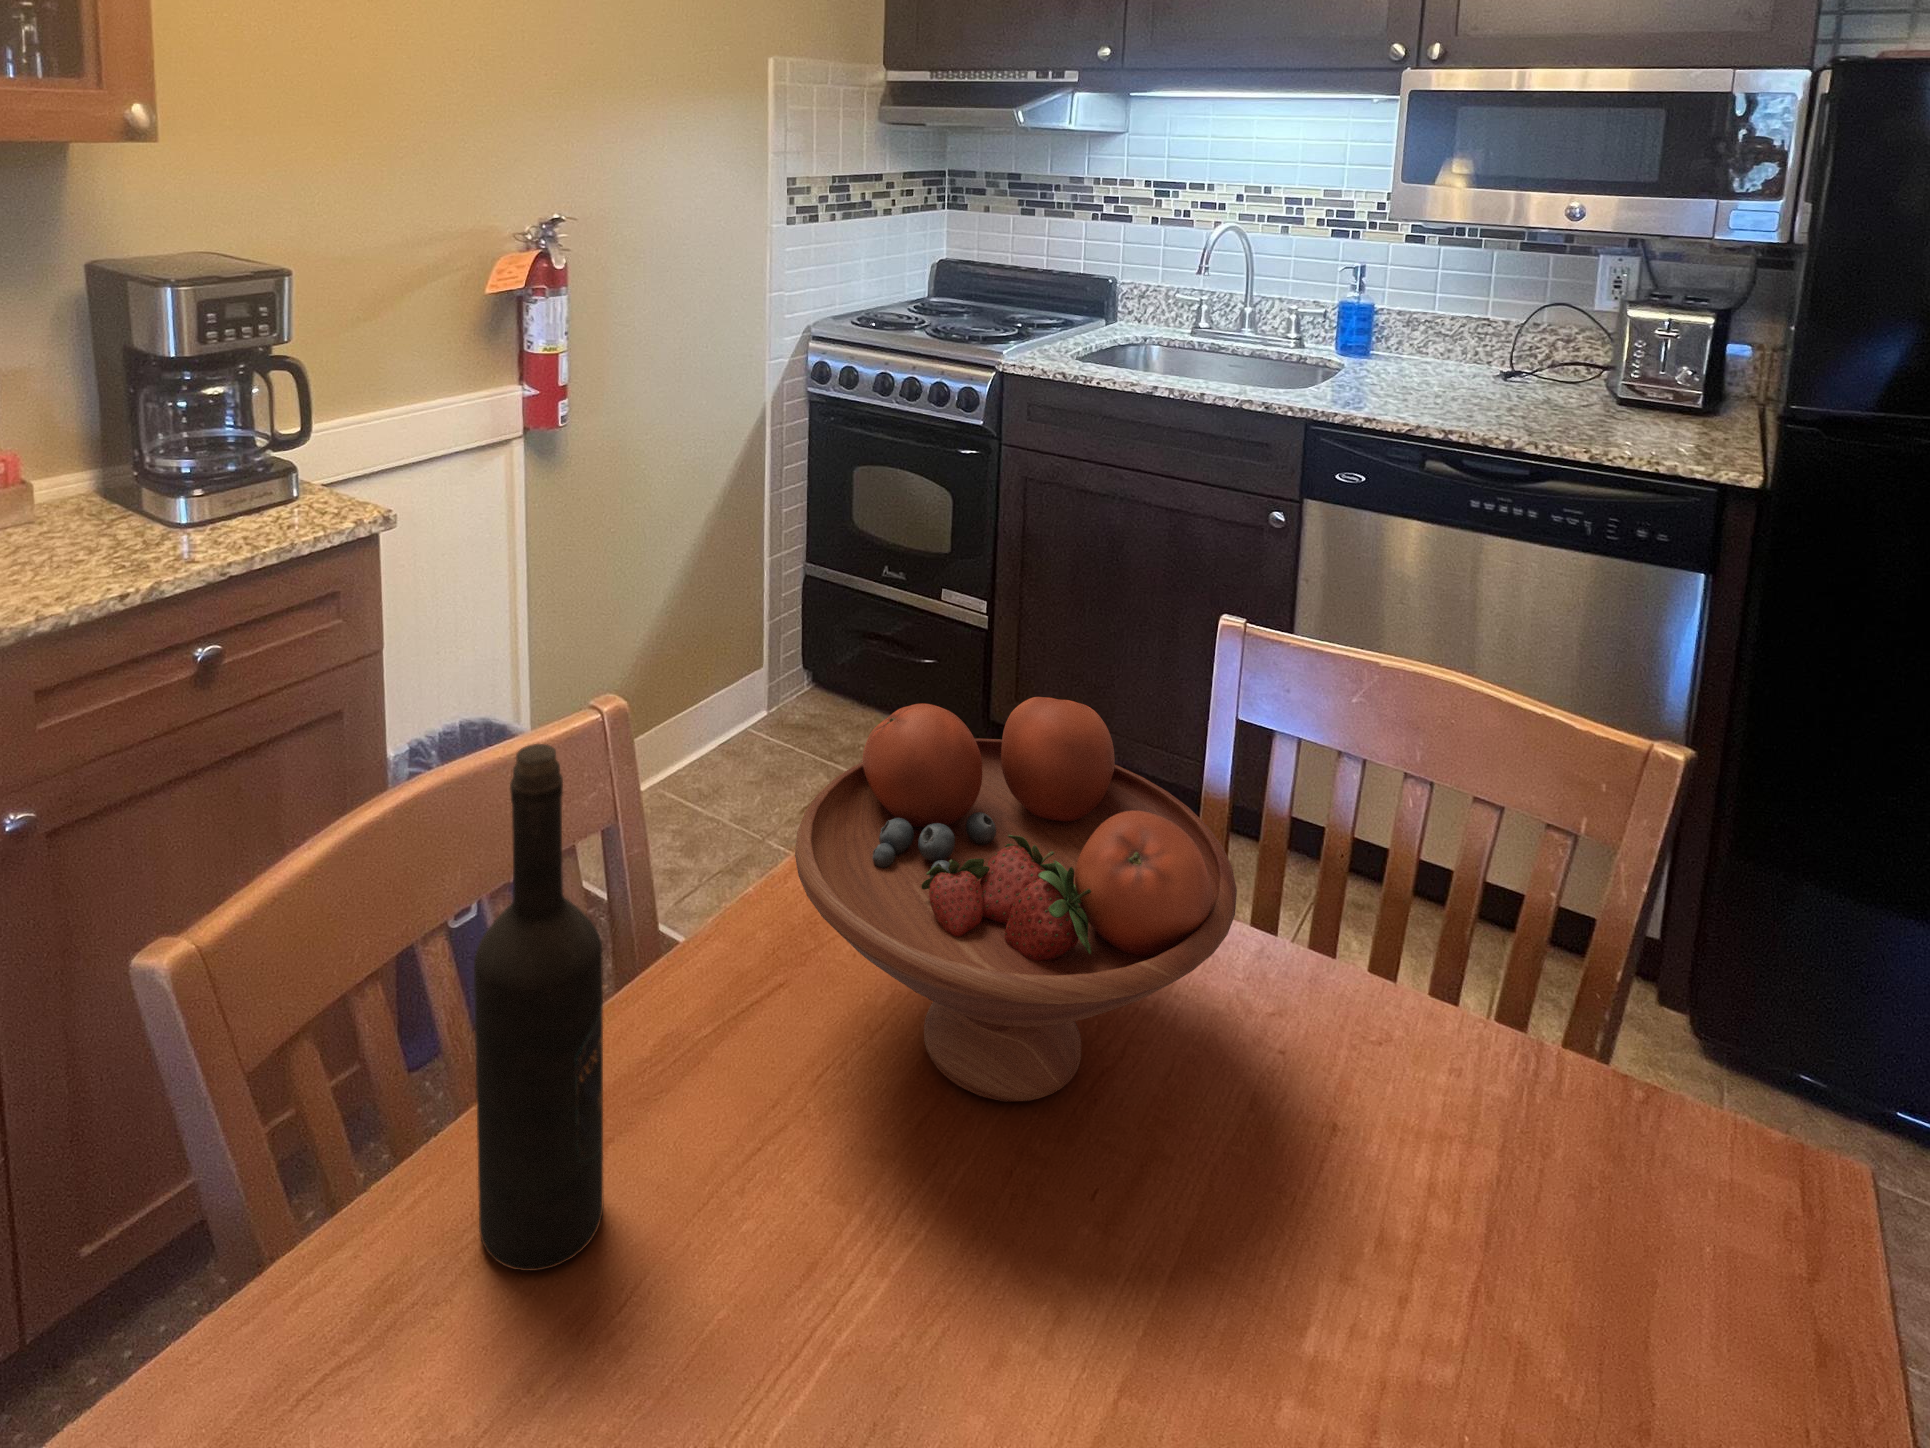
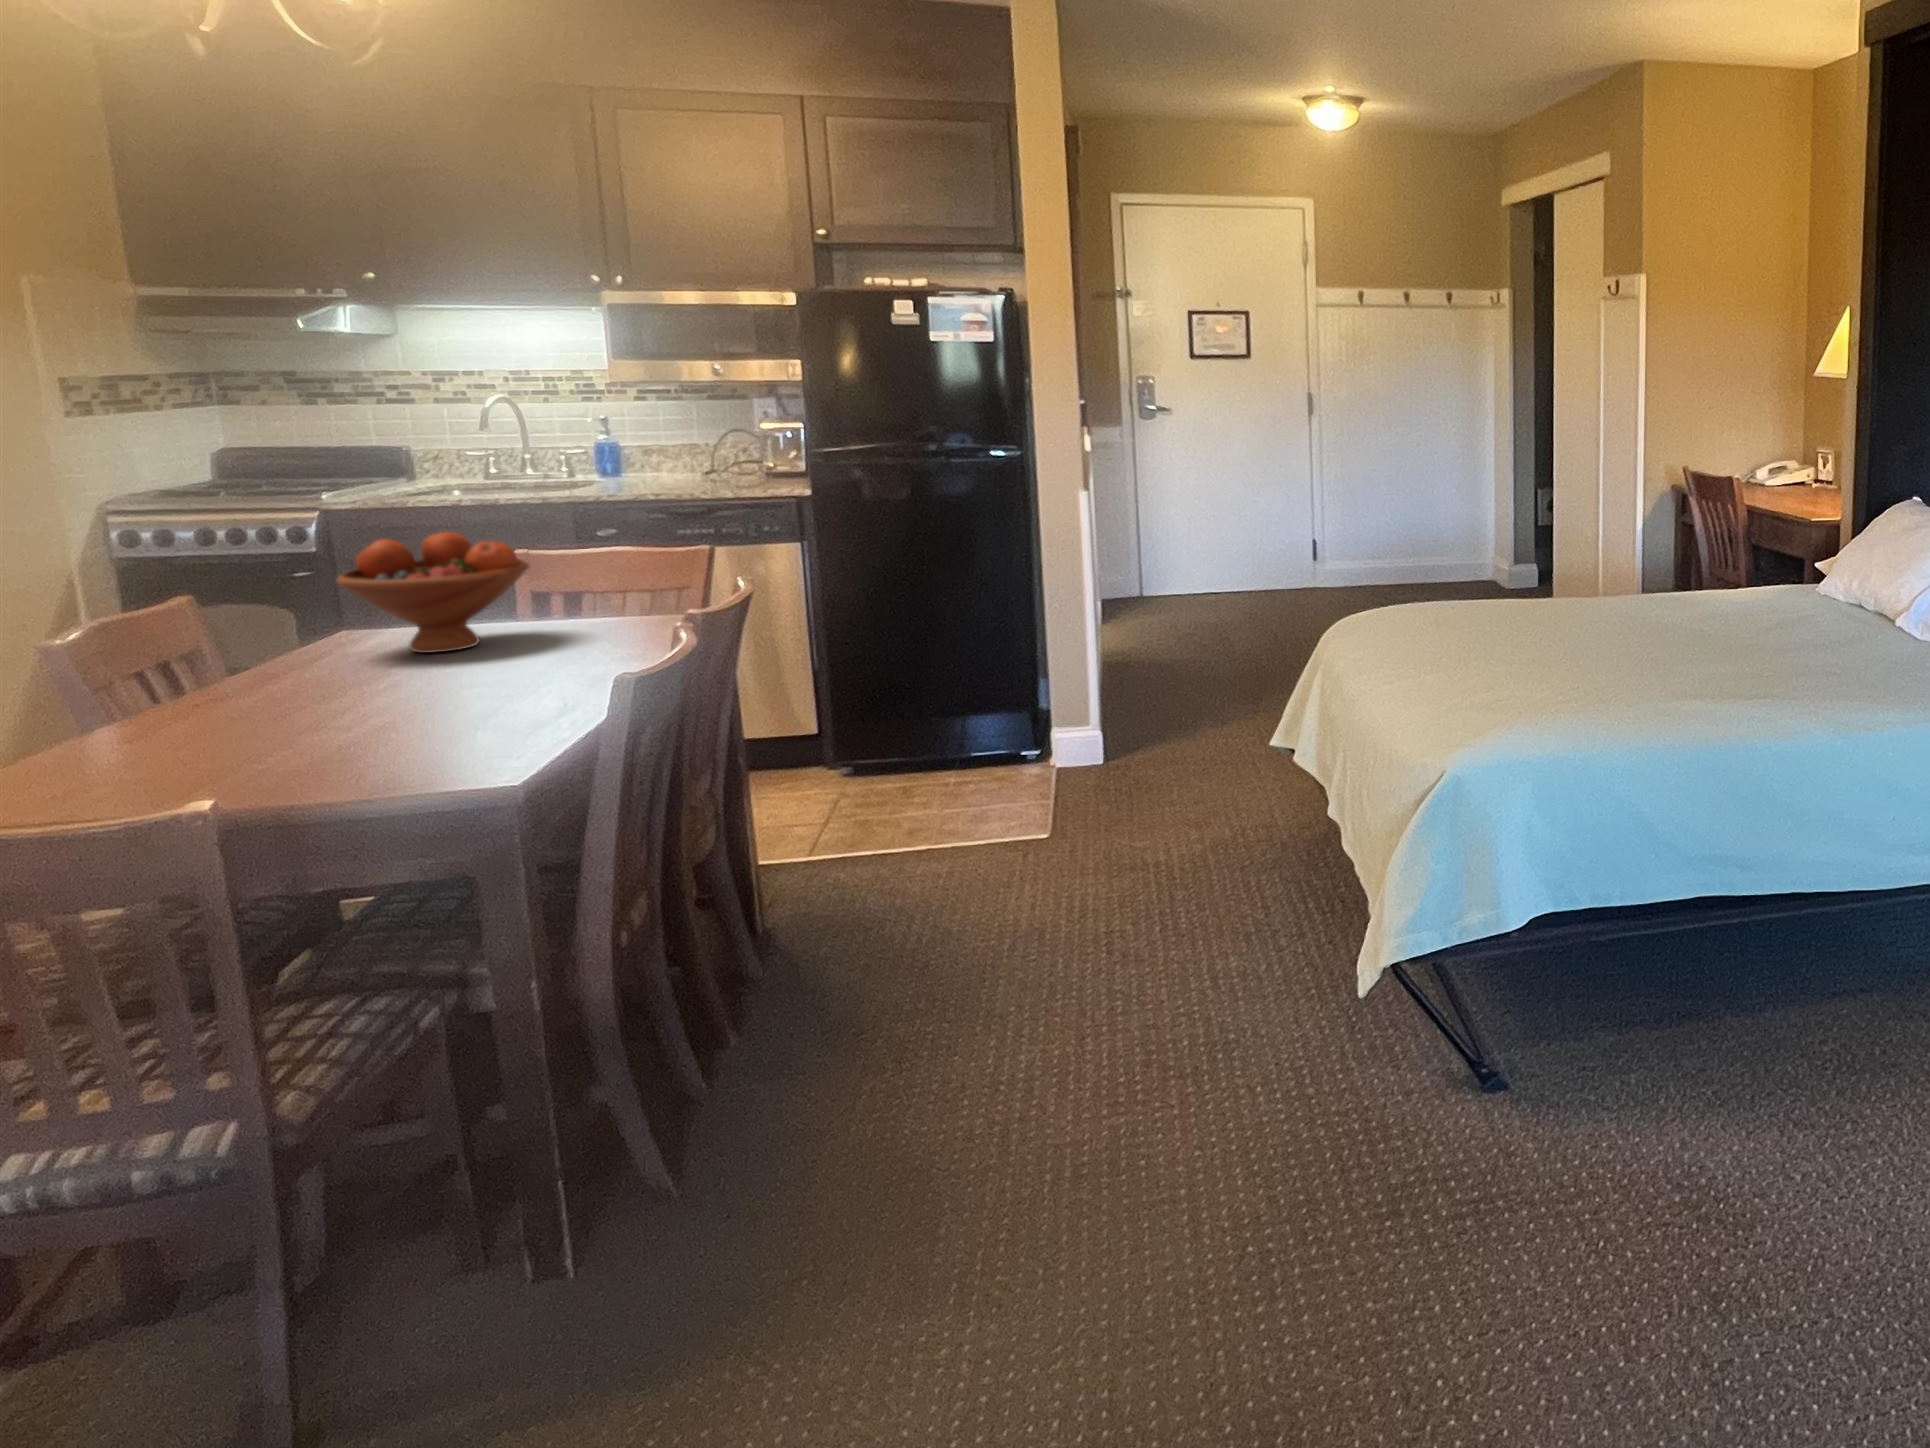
wine bottle: present [474,744,604,1271] -> none [229,519,298,693]

